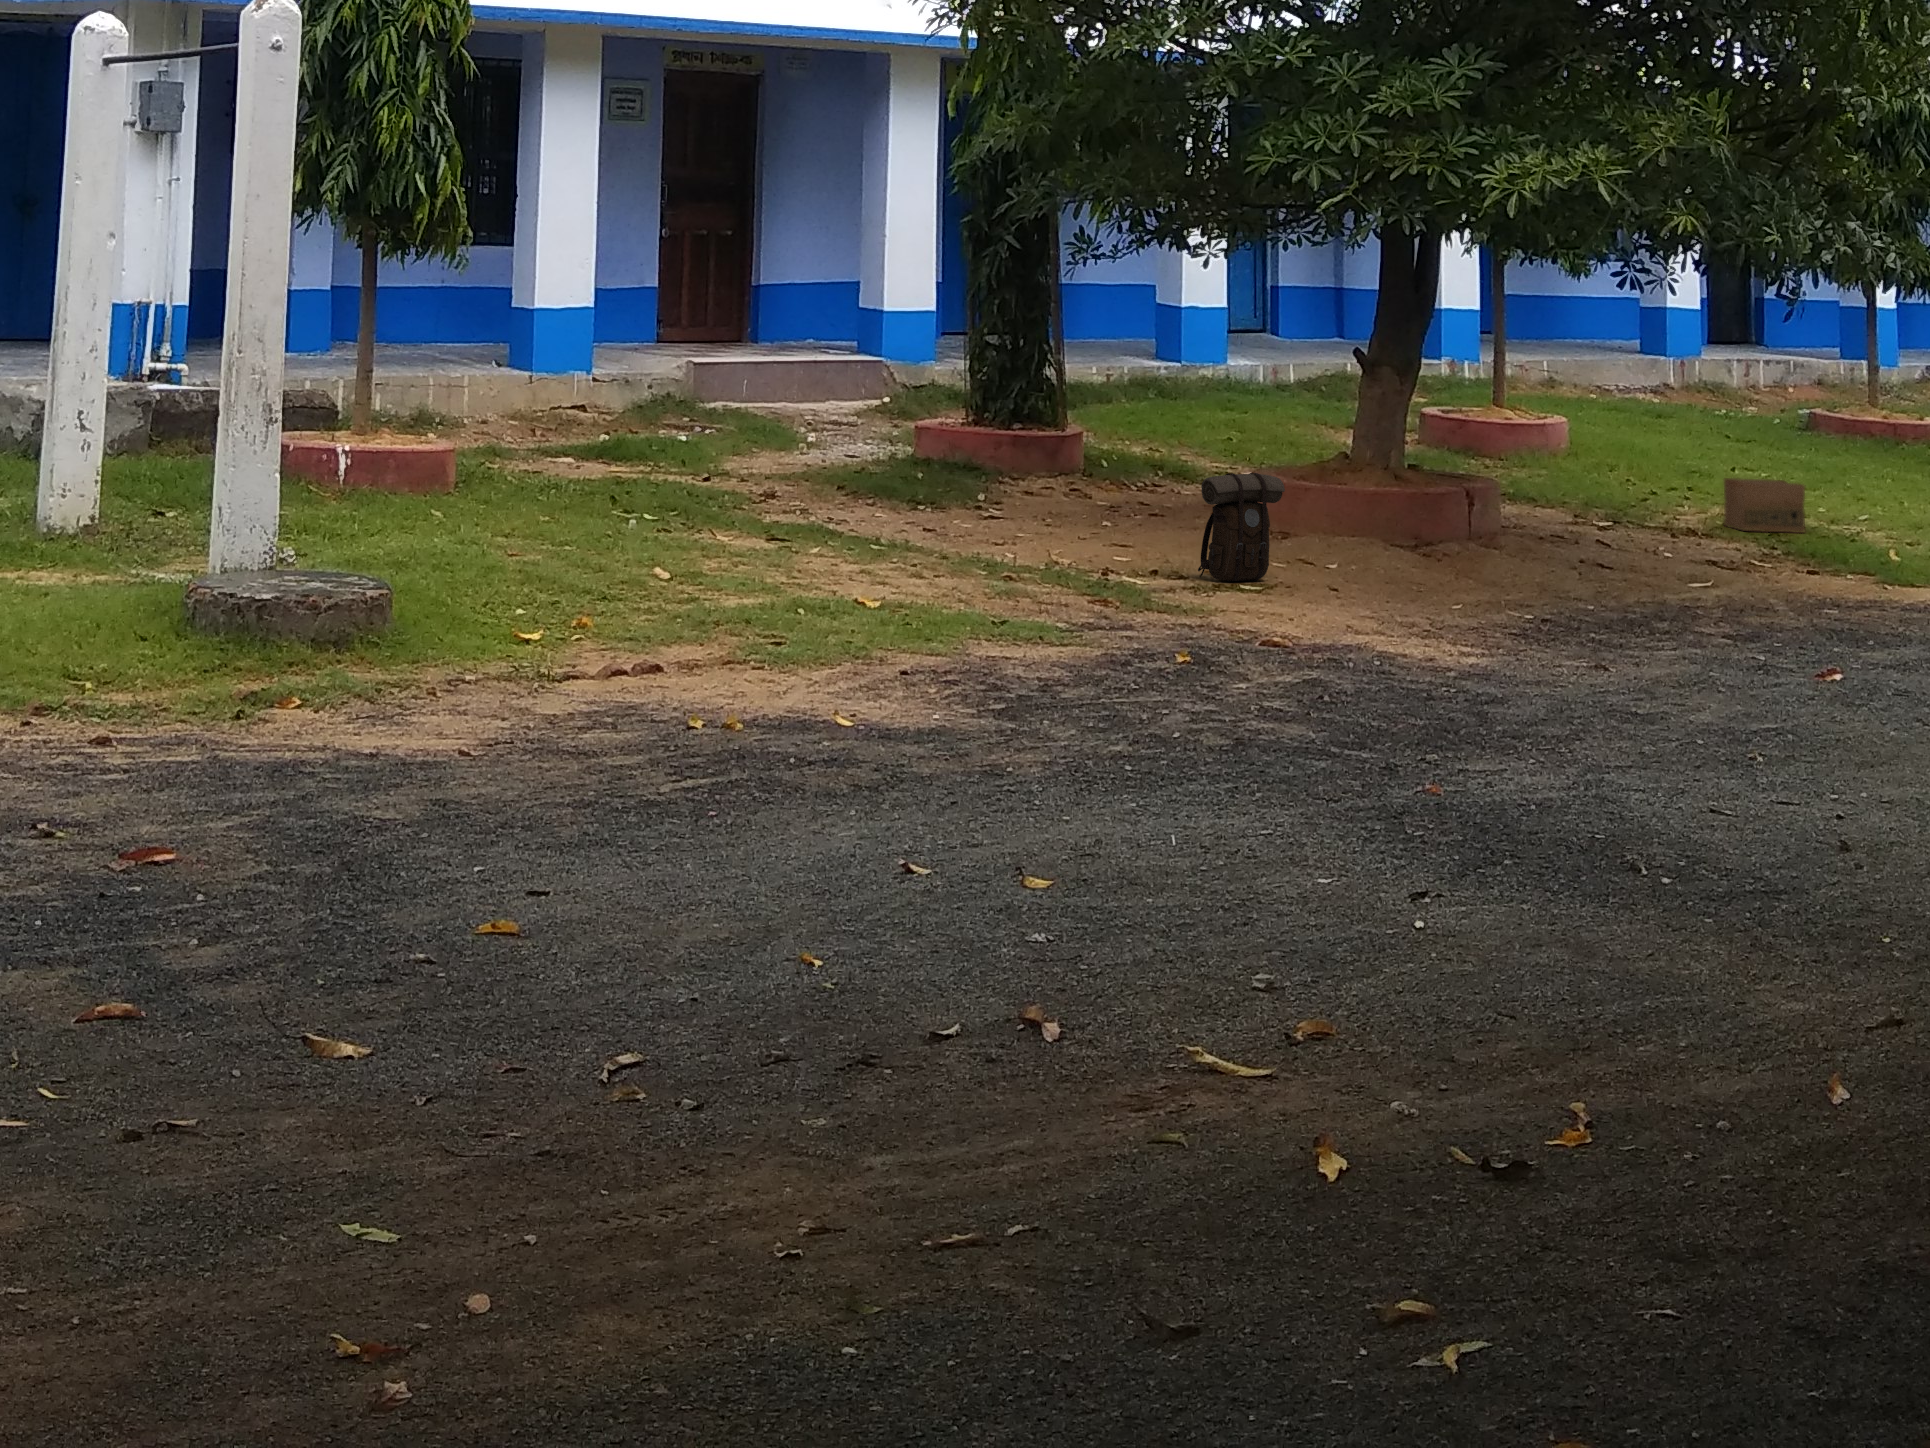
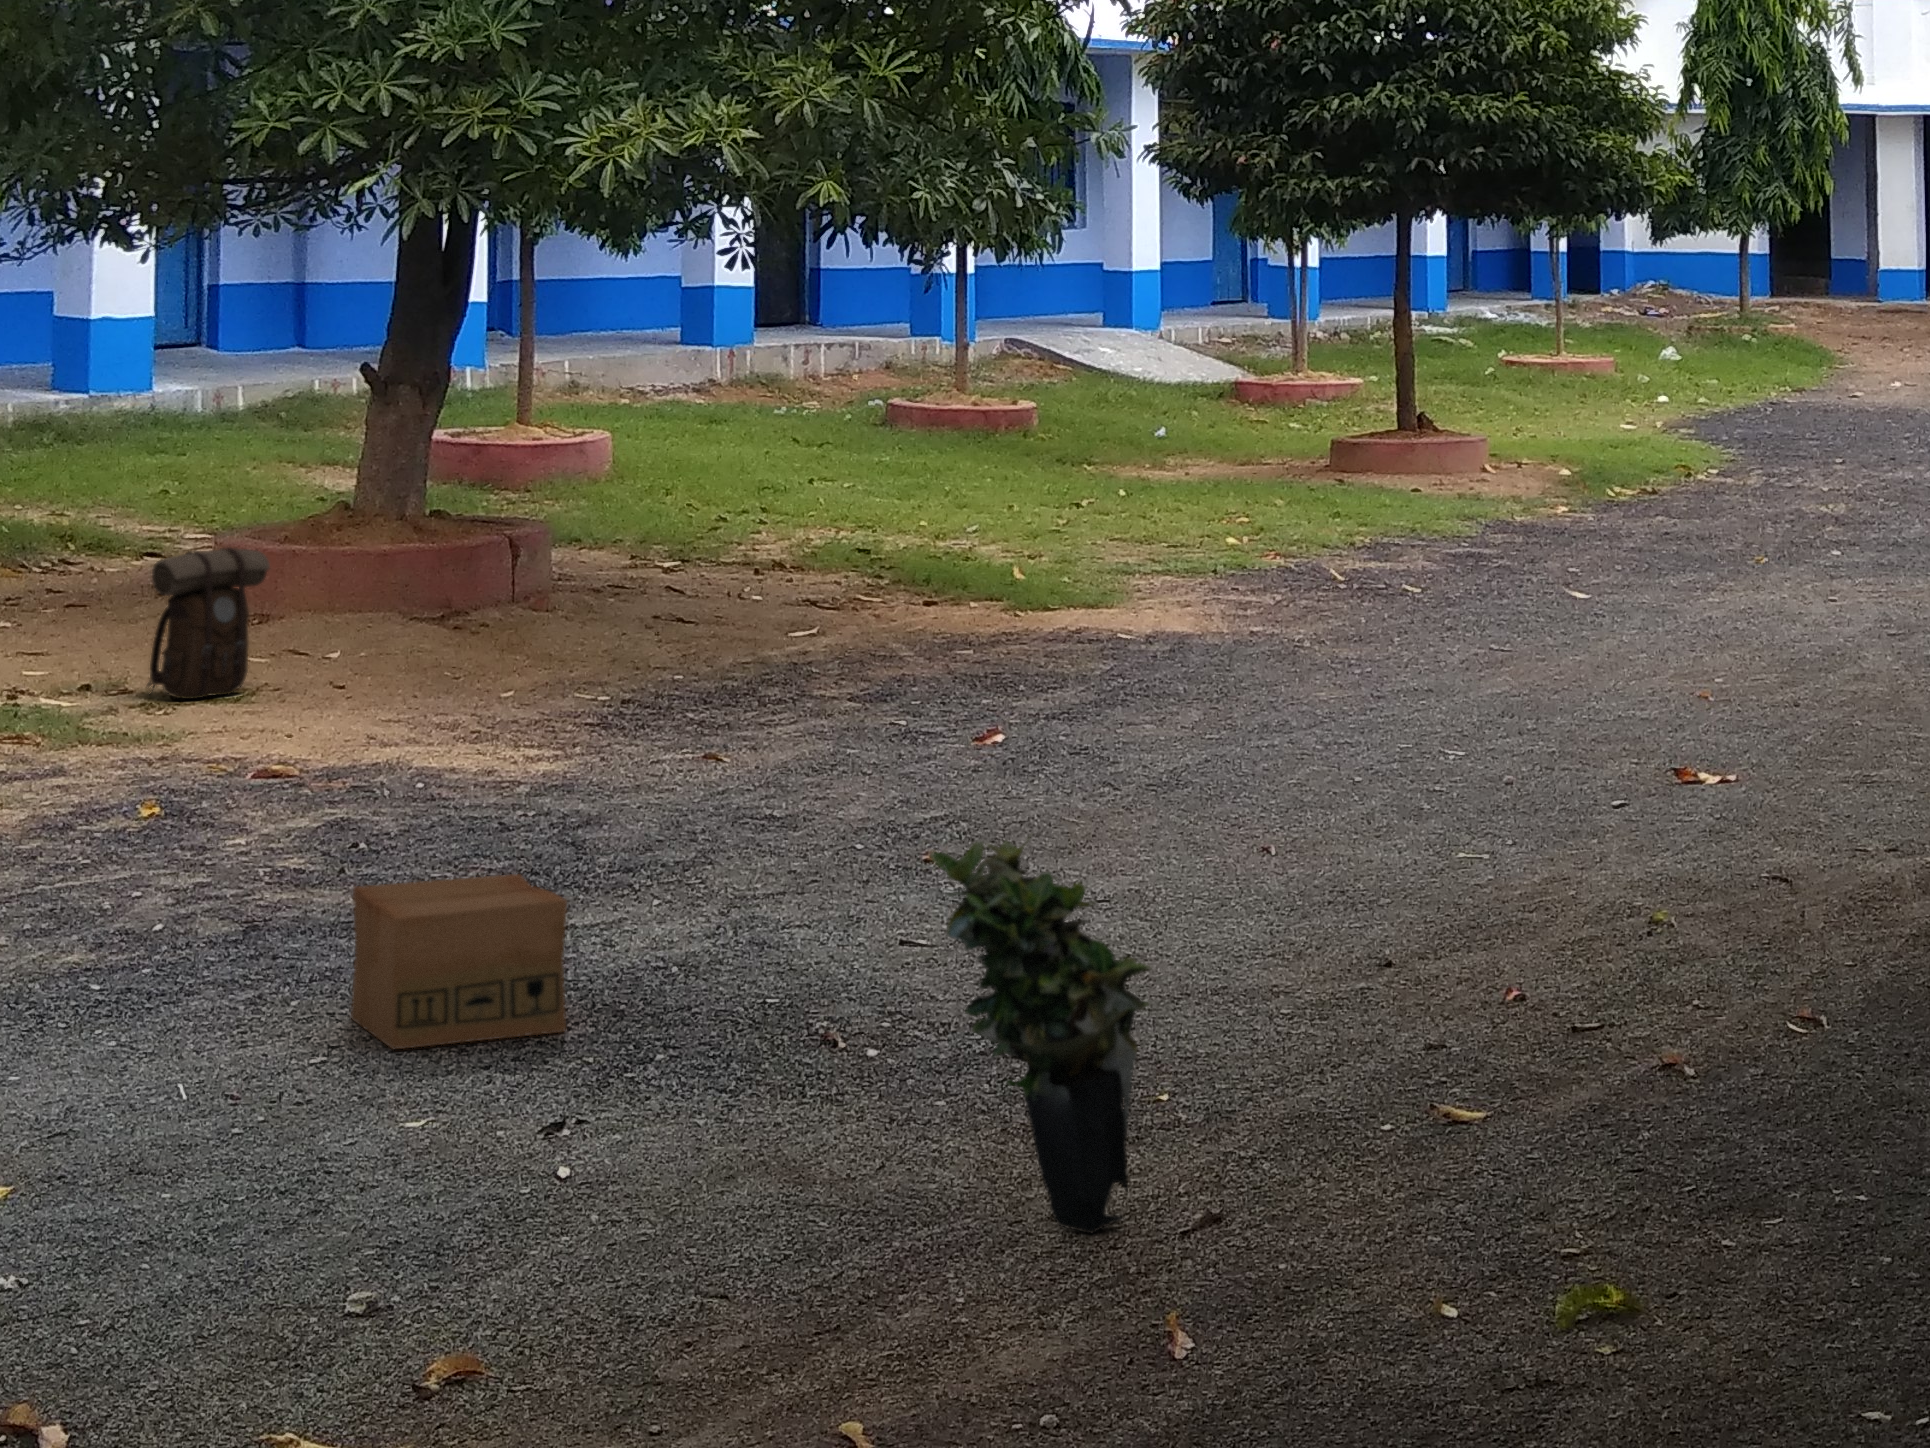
cardboard box: present [1724,478,1805,533] -> present [351,874,567,1049]
potted plant: none [1671,661,1825,937] -> present [930,841,1150,1233]

